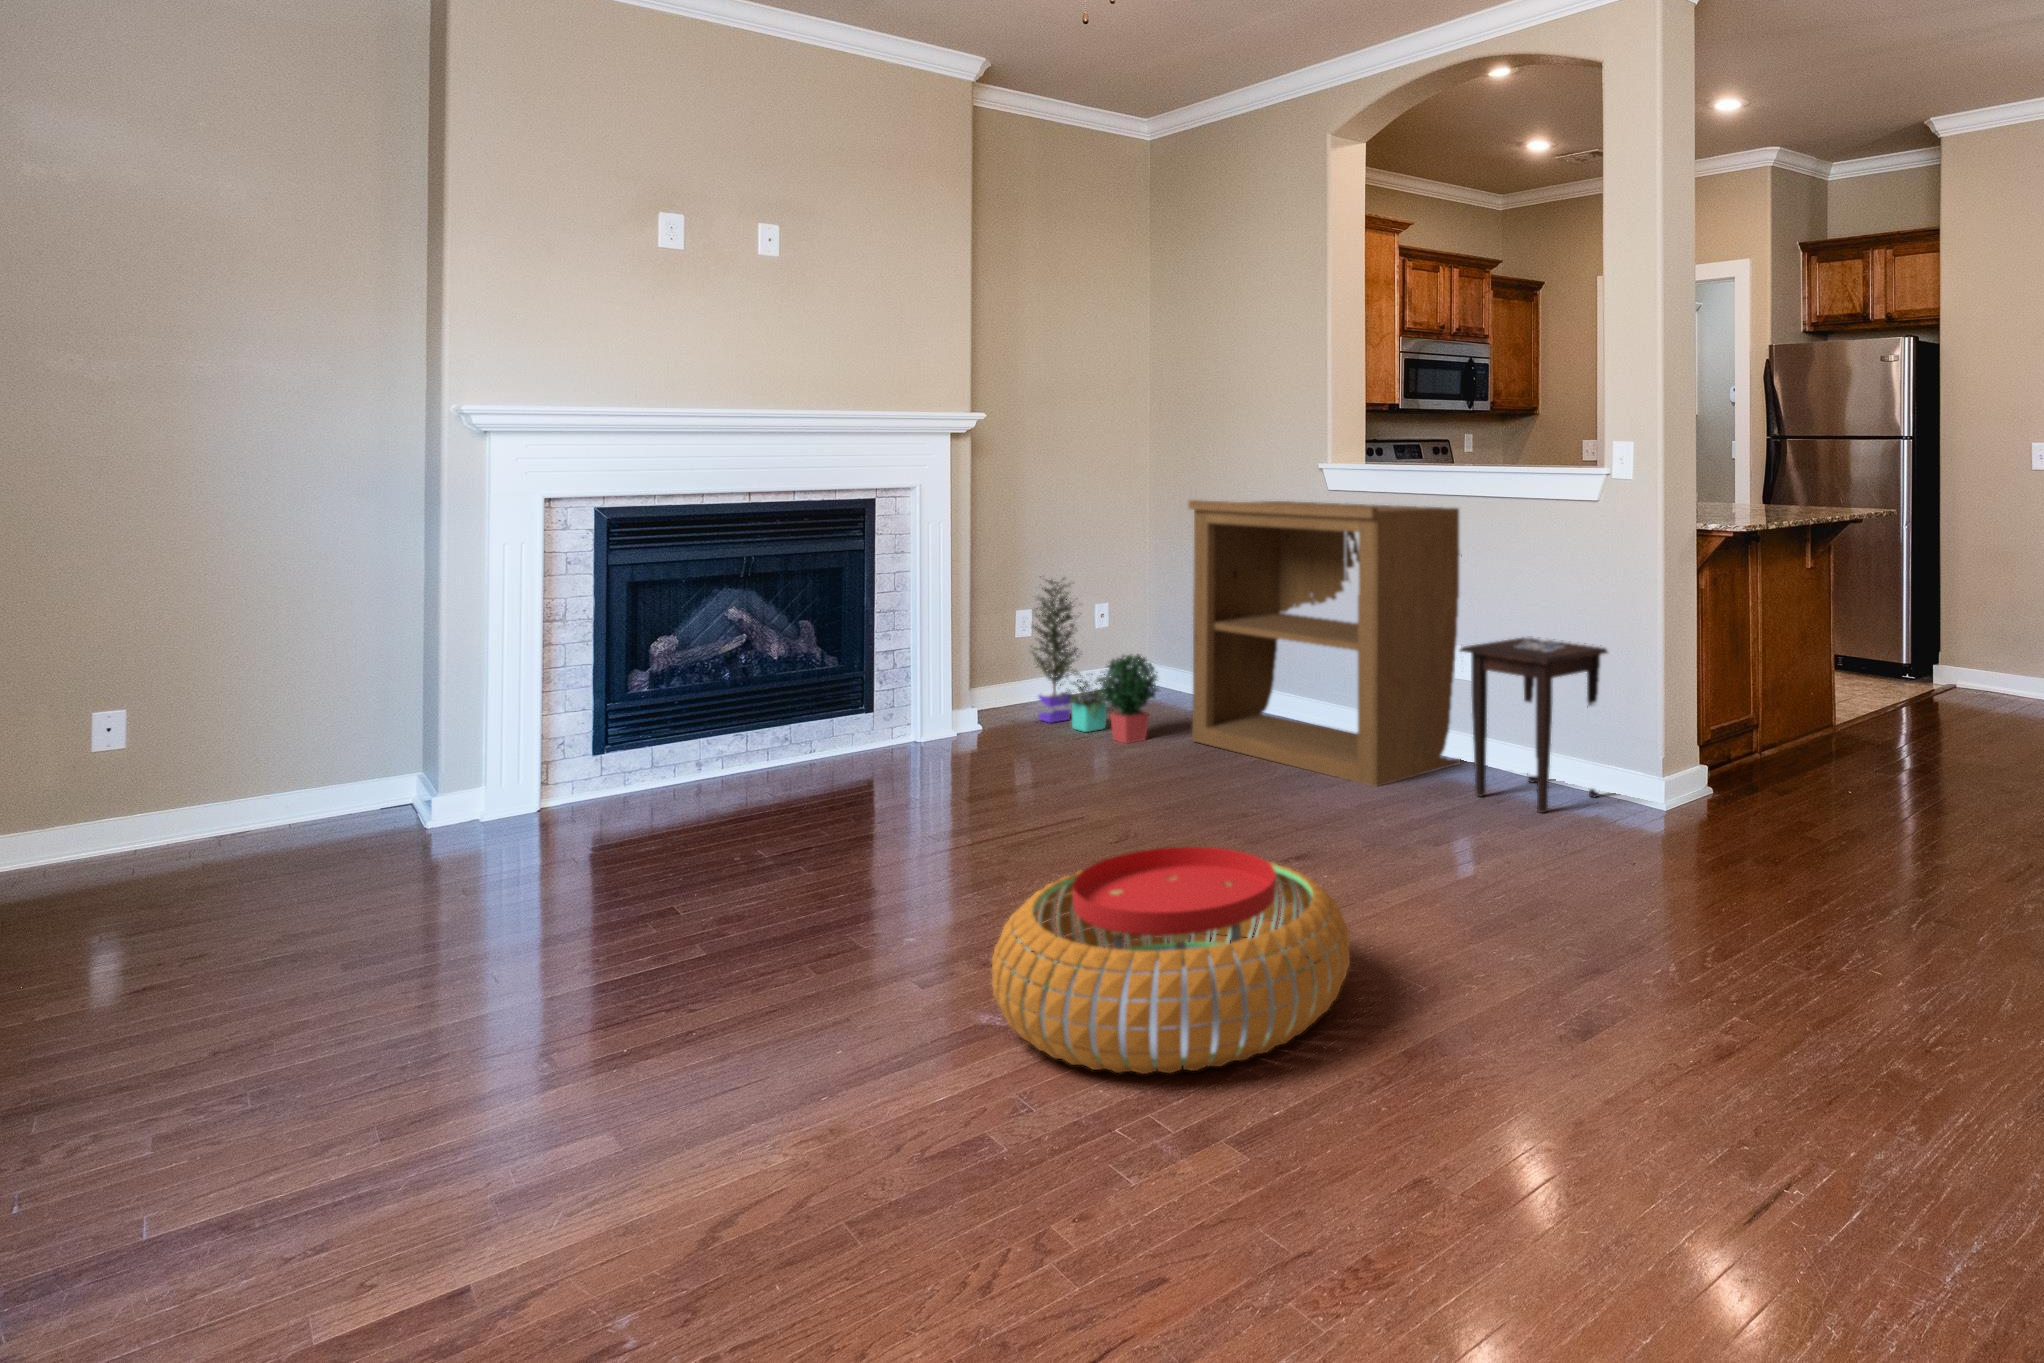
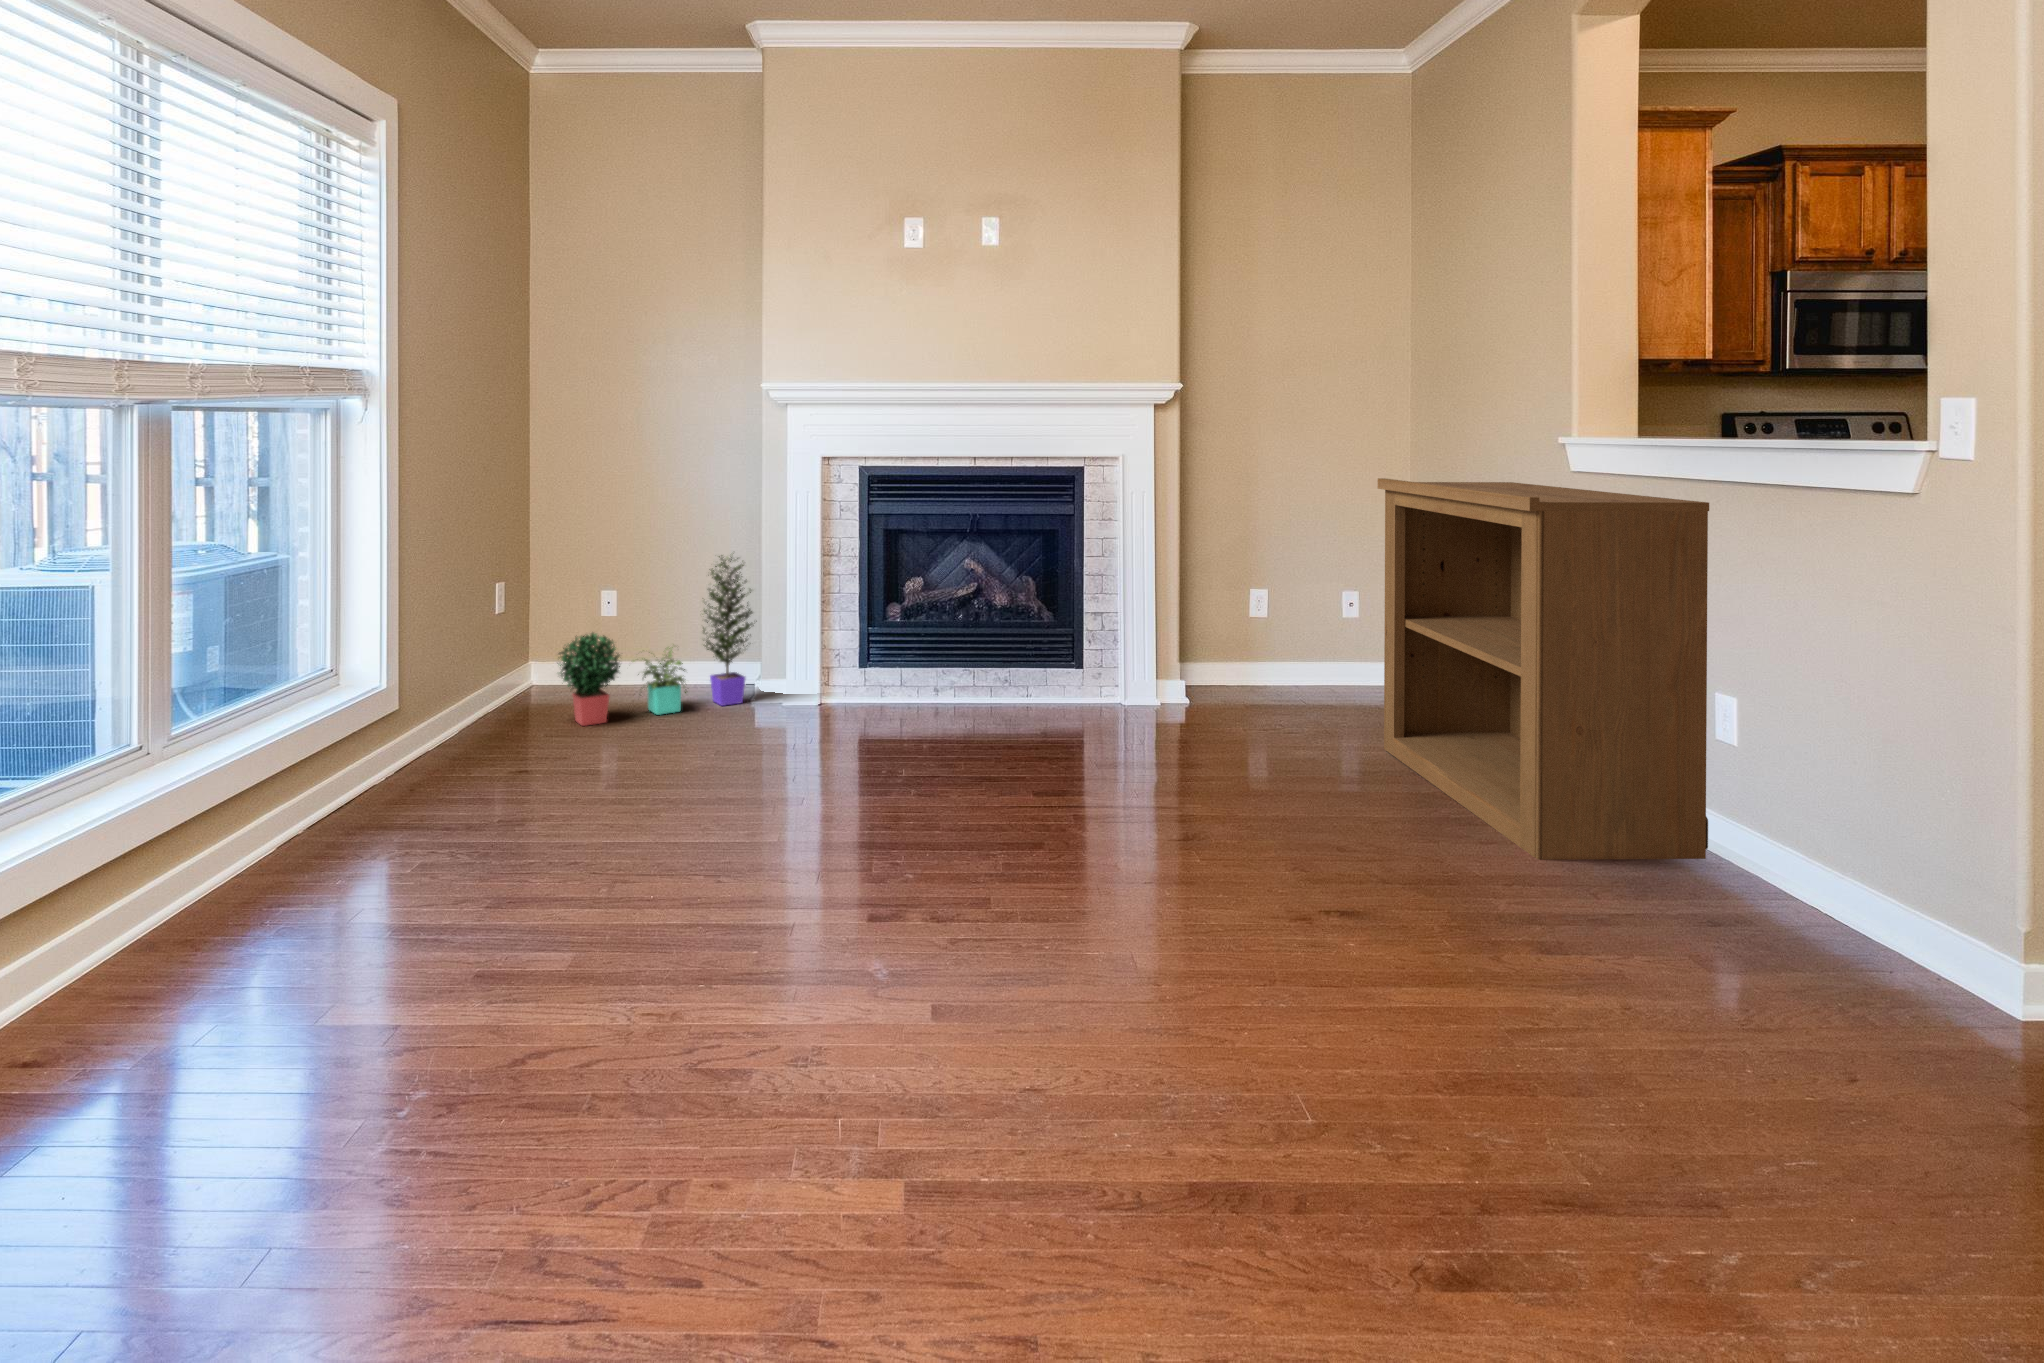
potted plant: present [1033,580,1159,744] -> present [558,555,757,726]
side table: present [1460,638,1607,813] -> none [1641,698,1932,973]
pouf: present [992,847,1350,1074] -> none [763,868,1166,1161]

